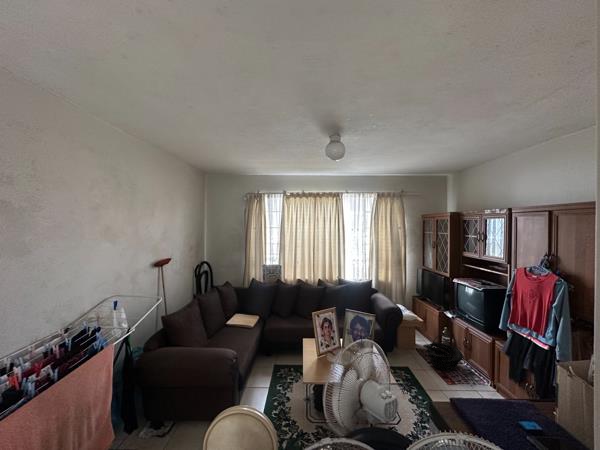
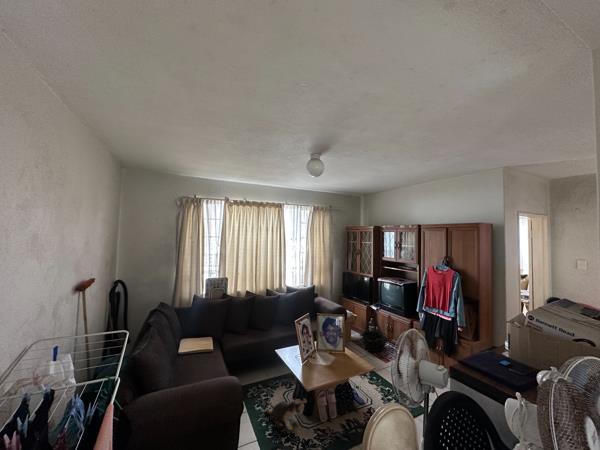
plush toy: none [281,388,310,417] -> present [265,398,307,430]

